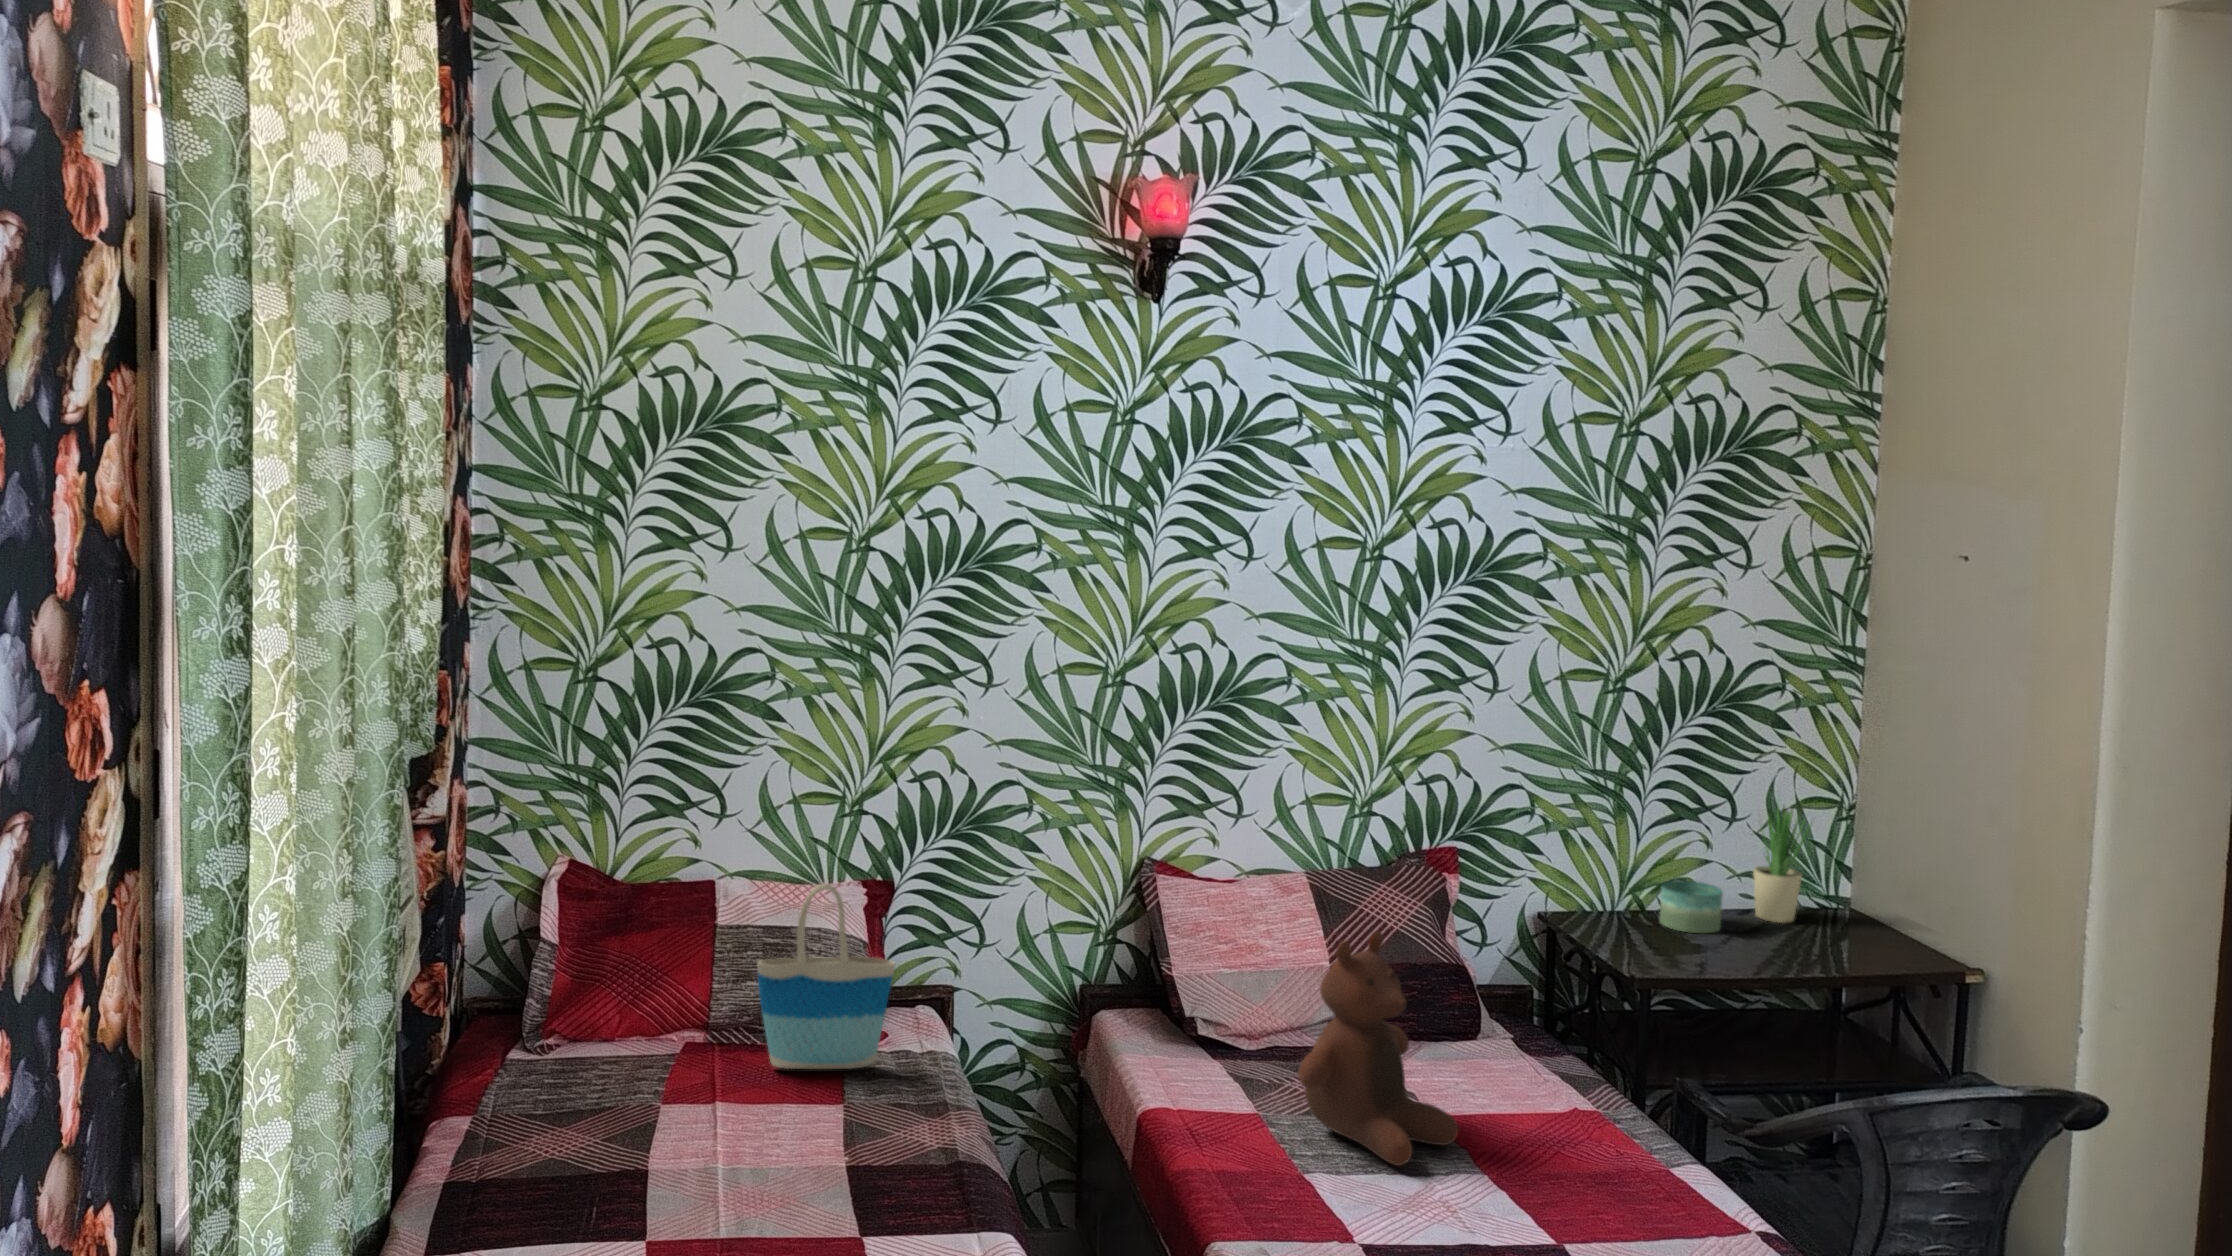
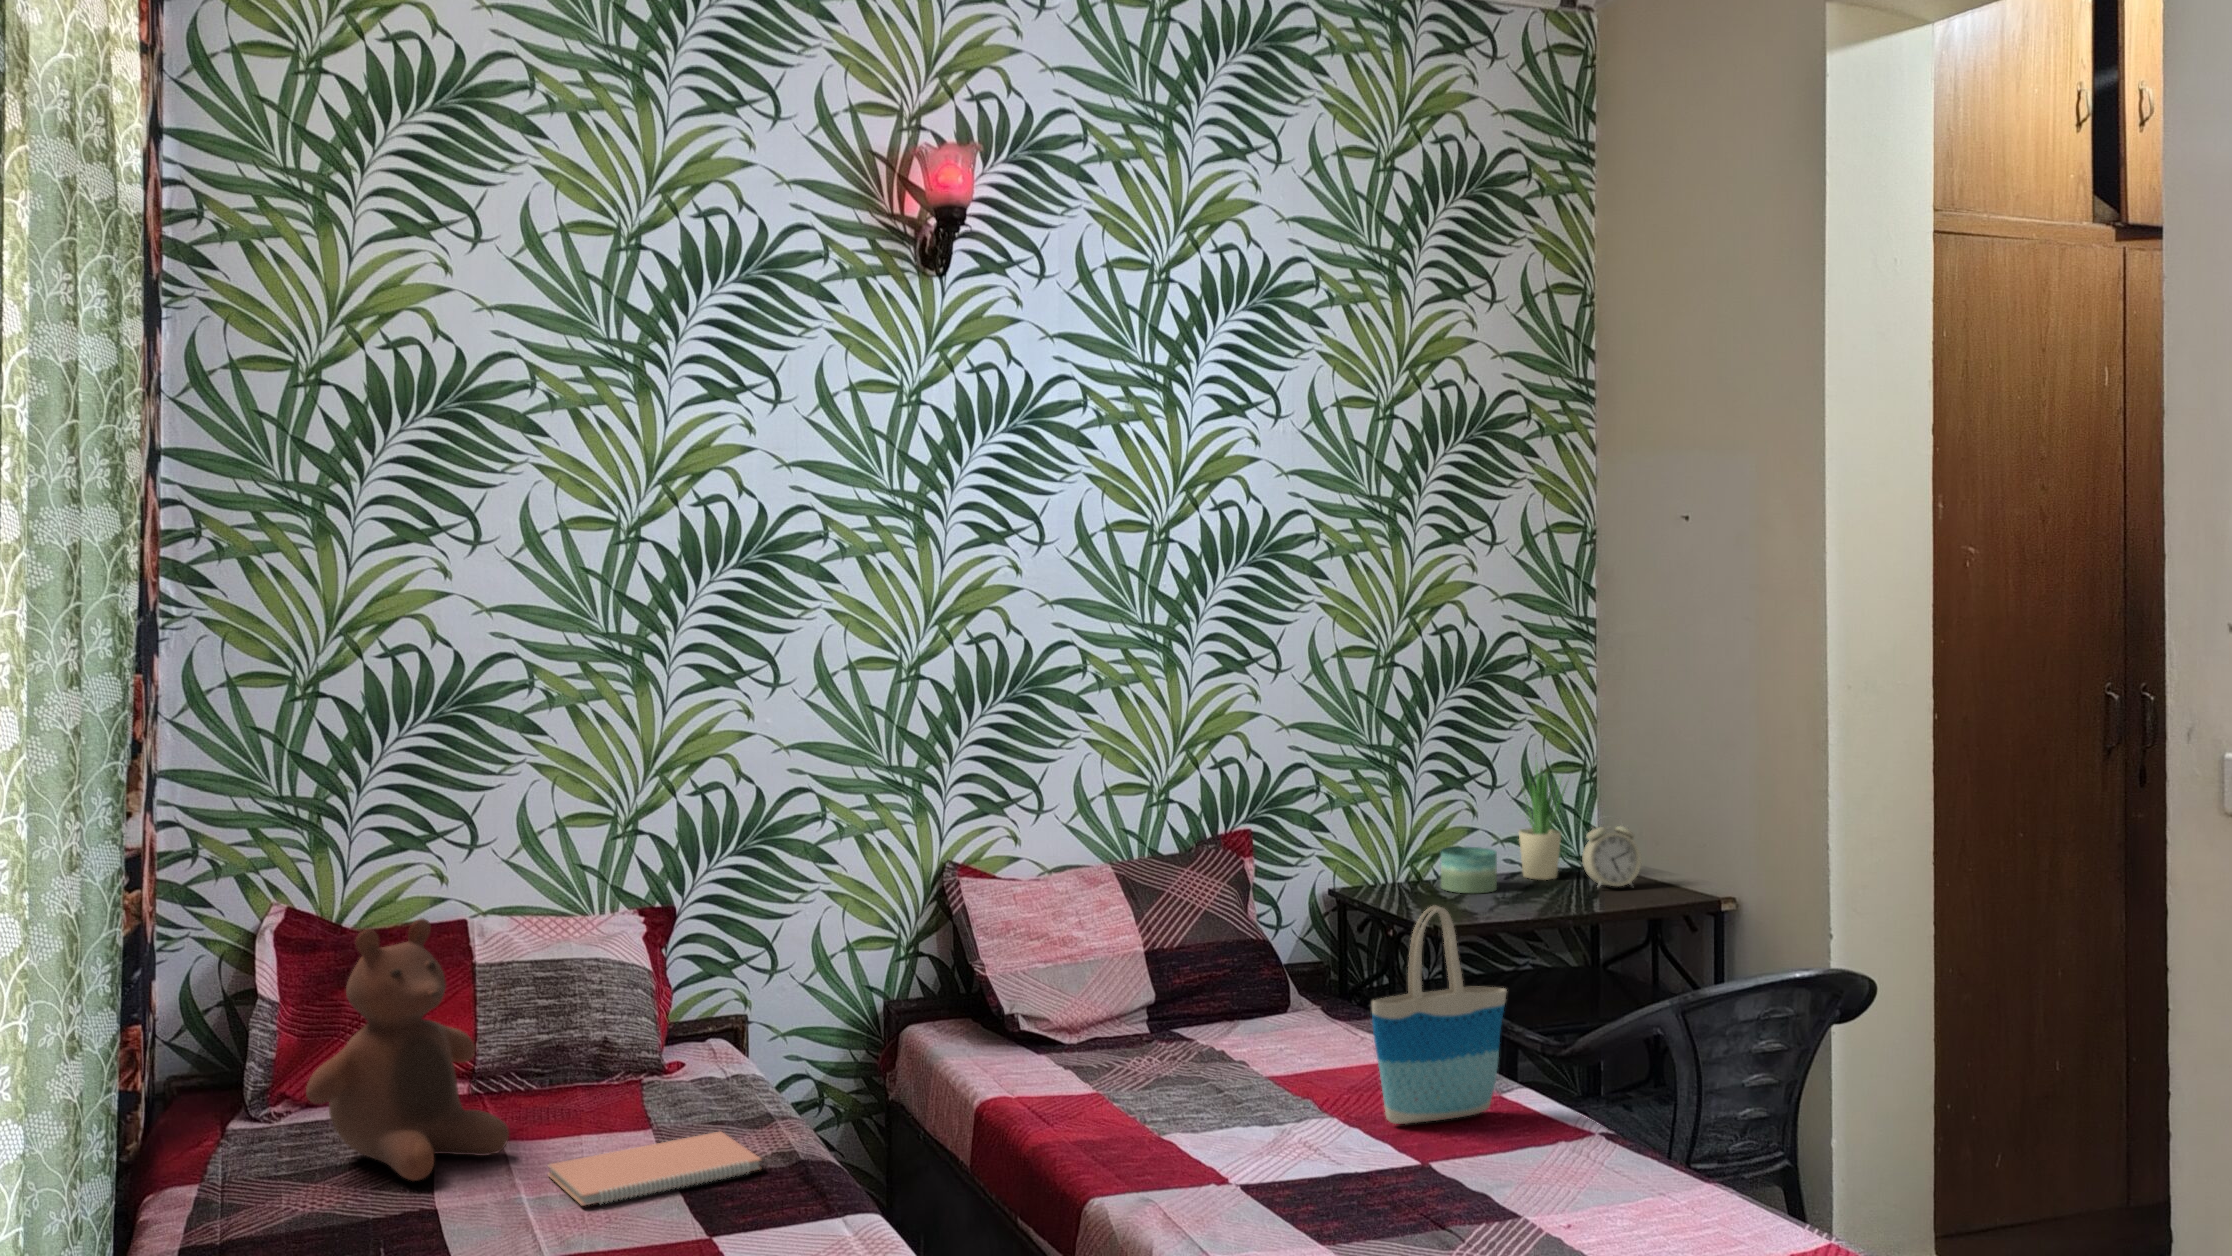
alarm clock: none [1818,867,1885,945] -> present [1582,817,1642,887]
tote bag: present [758,884,895,1069] -> present [1372,906,1507,1124]
stuffed bear: present [1299,931,1458,1166] -> present [306,918,509,1180]
notebook: none [745,1111,925,1175] -> present [548,1132,761,1206]

